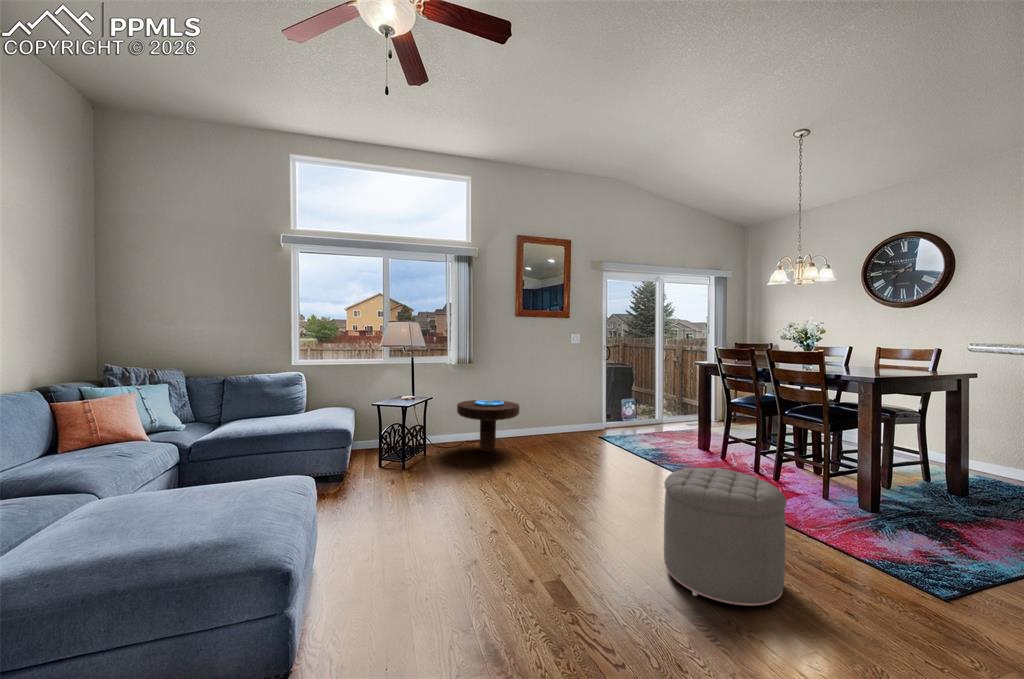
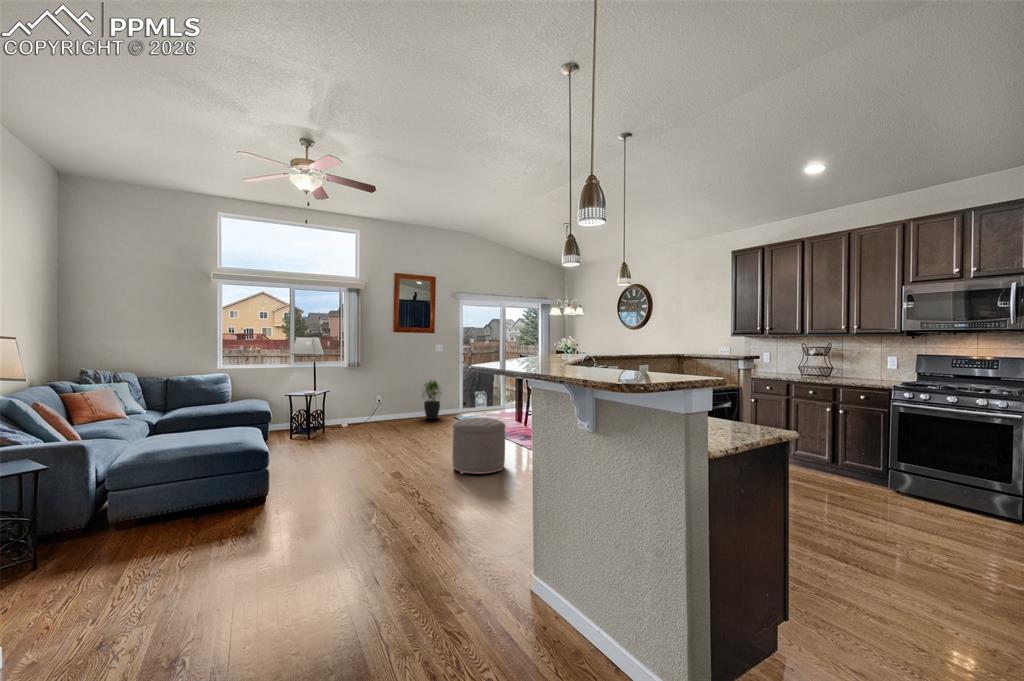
potted plant: none [552,383,587,439] -> present [423,381,441,419]
side table: present [457,400,519,452] -> none [348,392,394,428]

